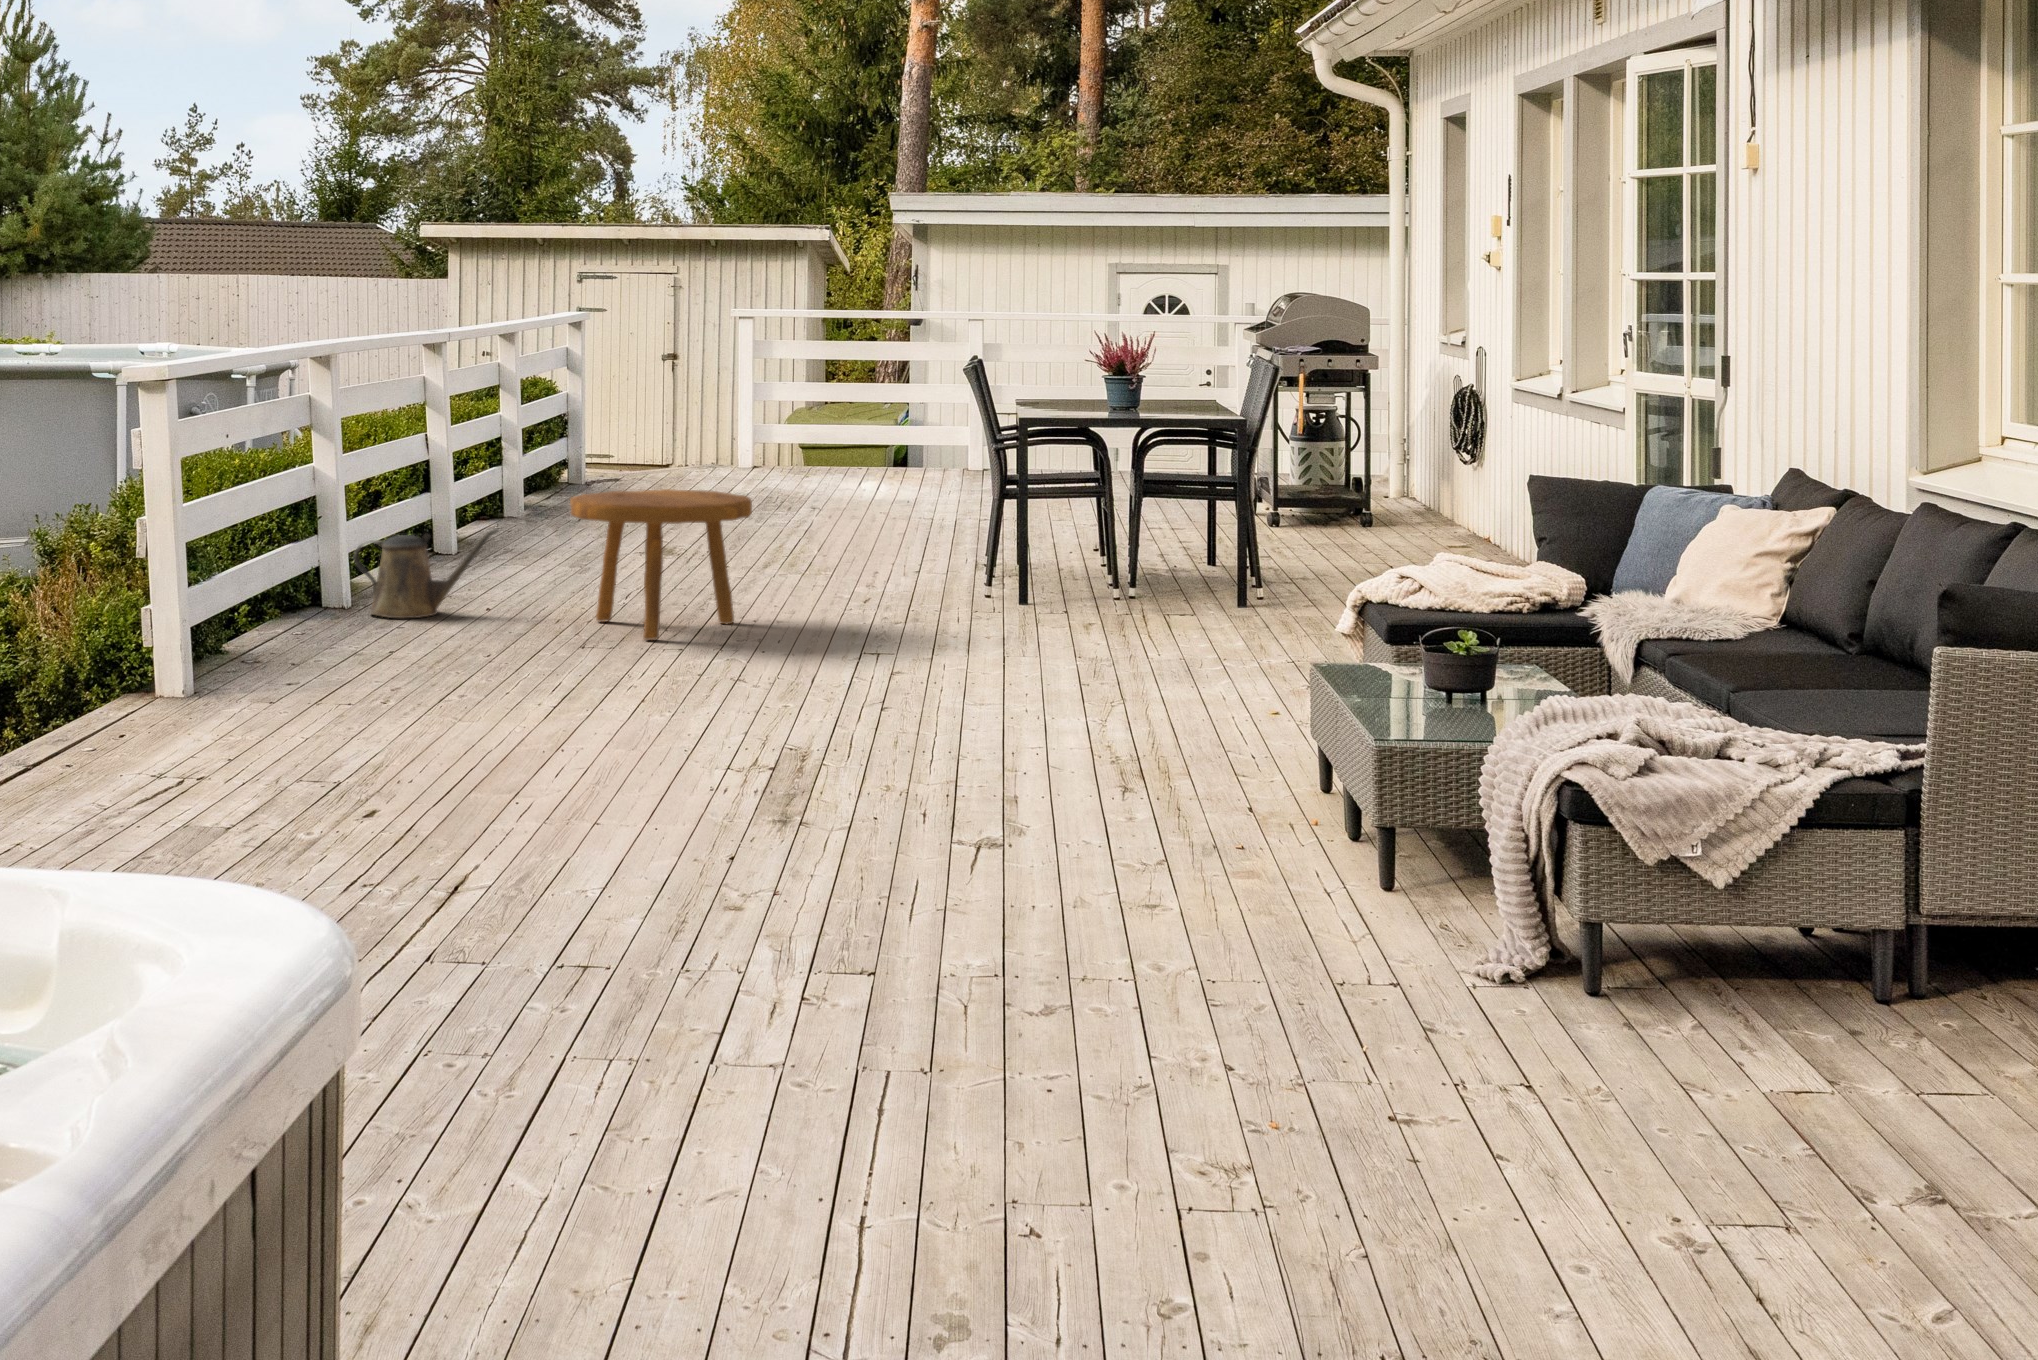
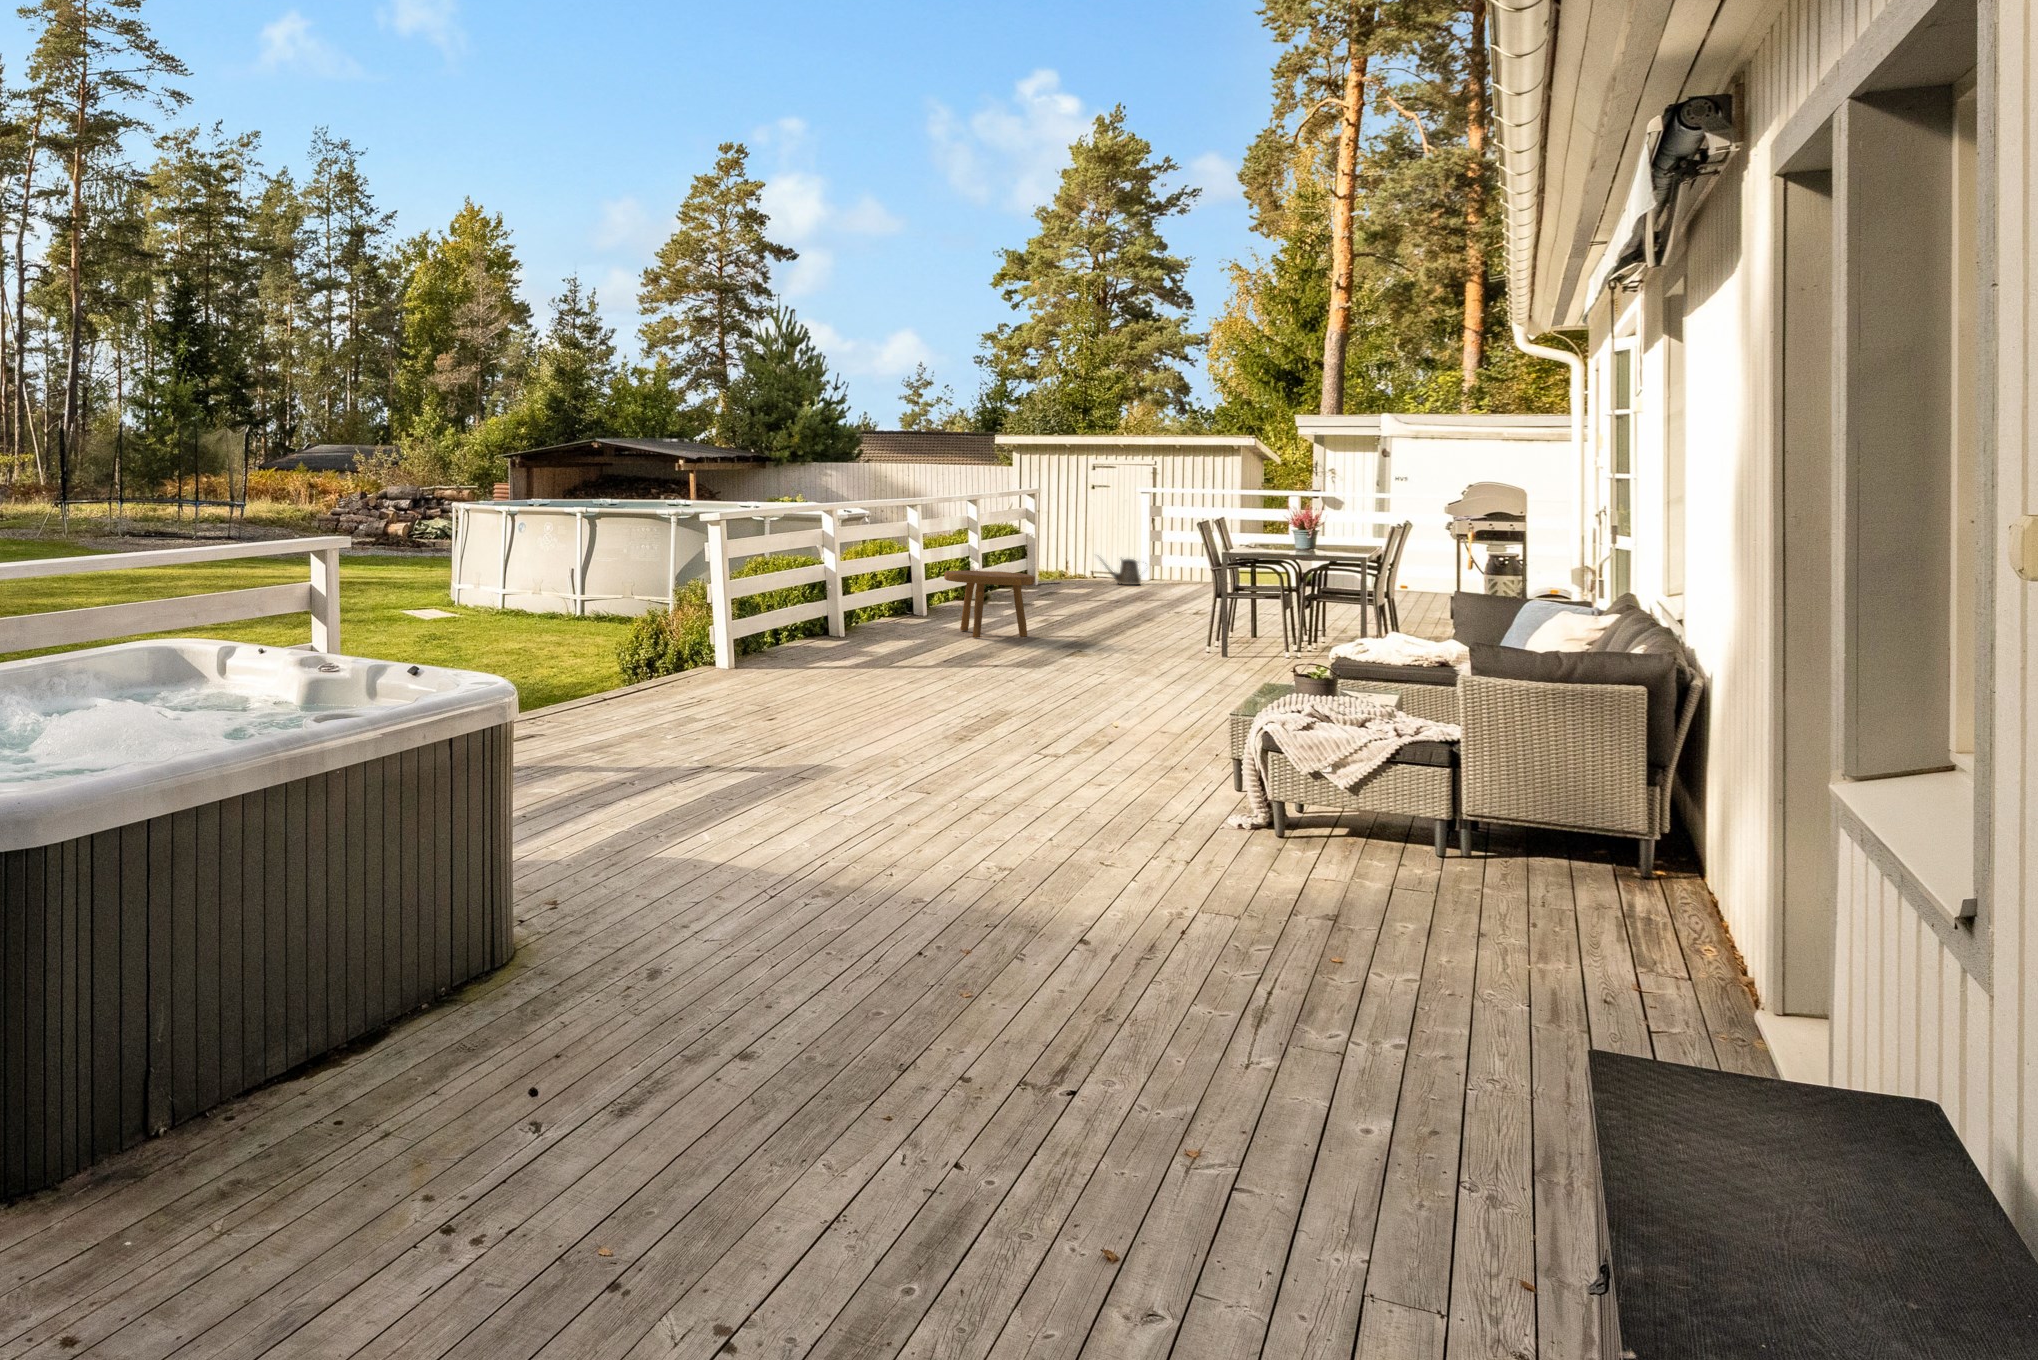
watering can: present [354,528,498,618] -> present [1105,559,1141,585]

